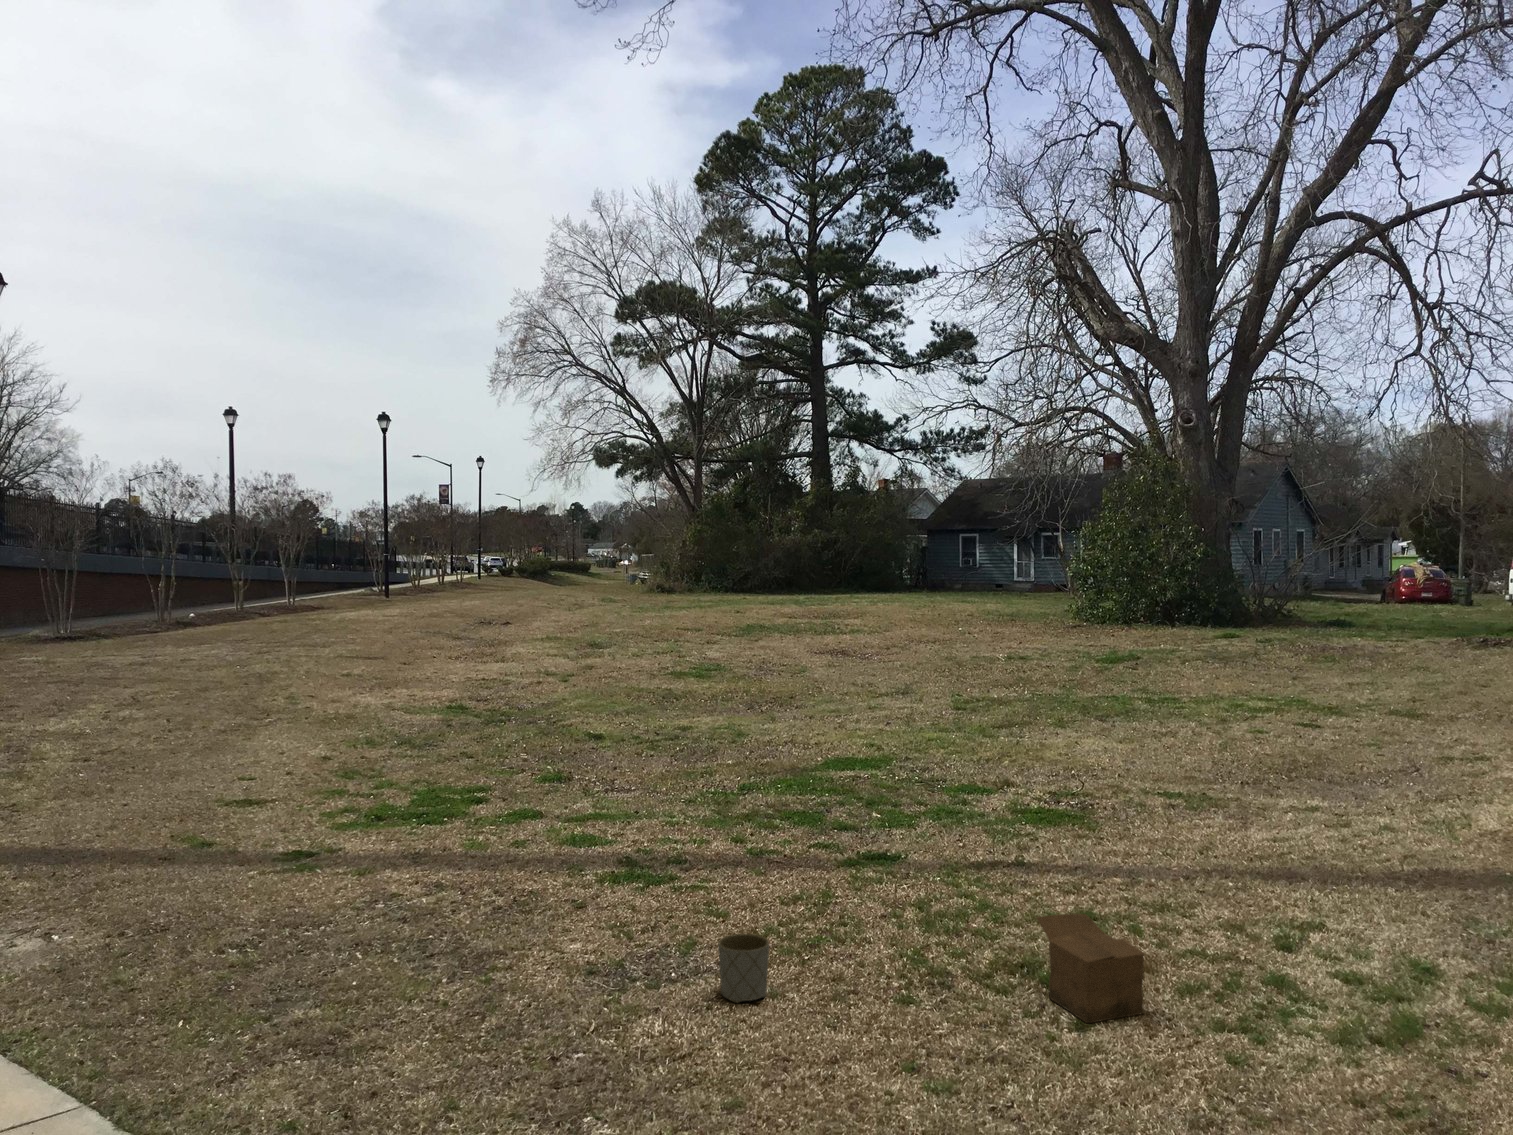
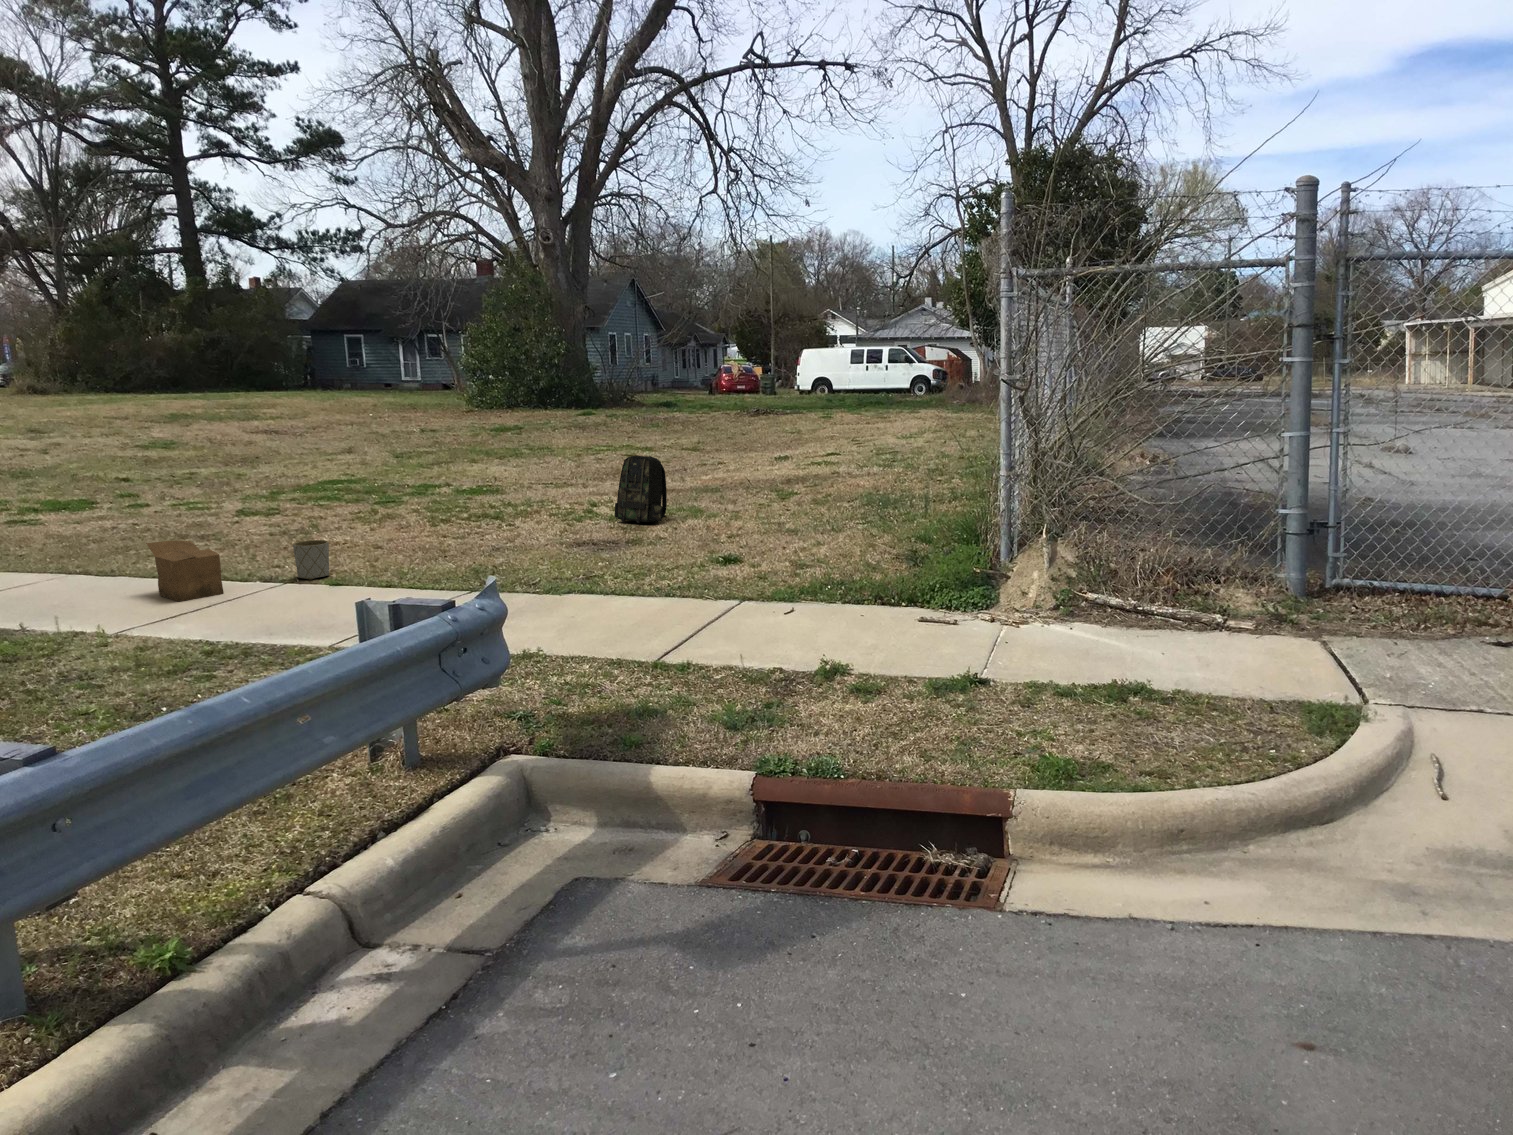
backpack: none [1250,816,1348,937] -> present [615,456,667,523]
cardboard box: present [1037,914,1144,1023] -> present [146,541,224,602]

